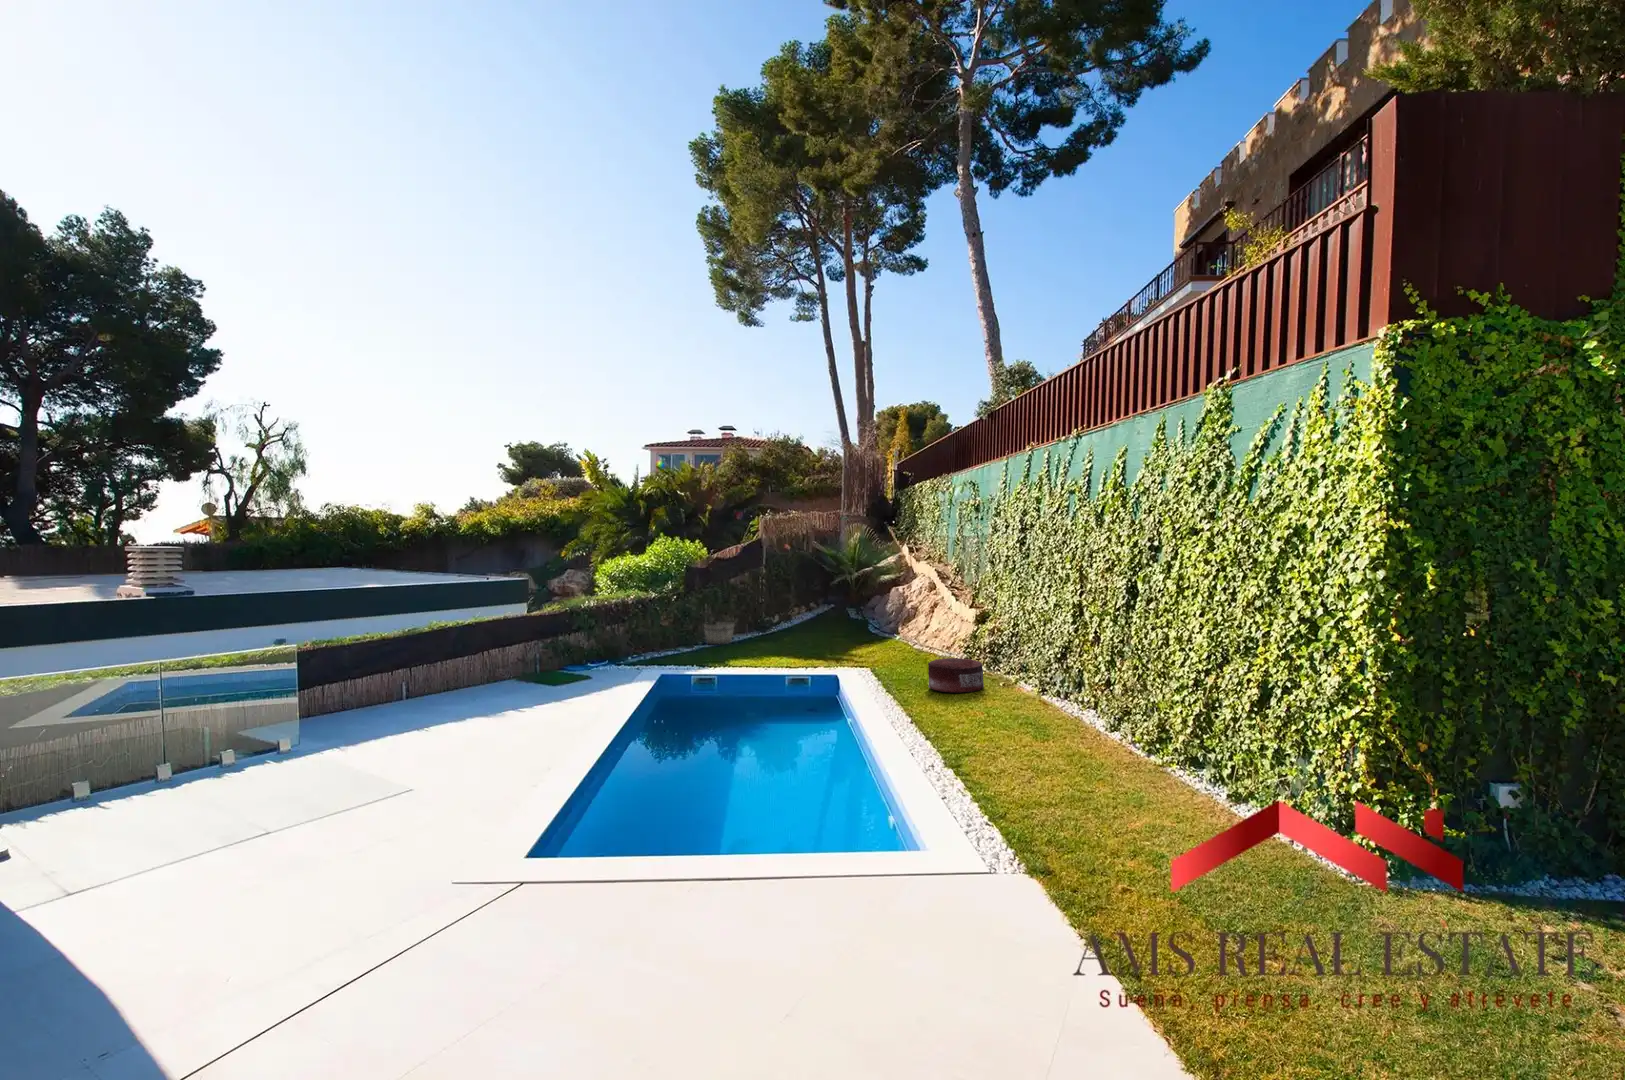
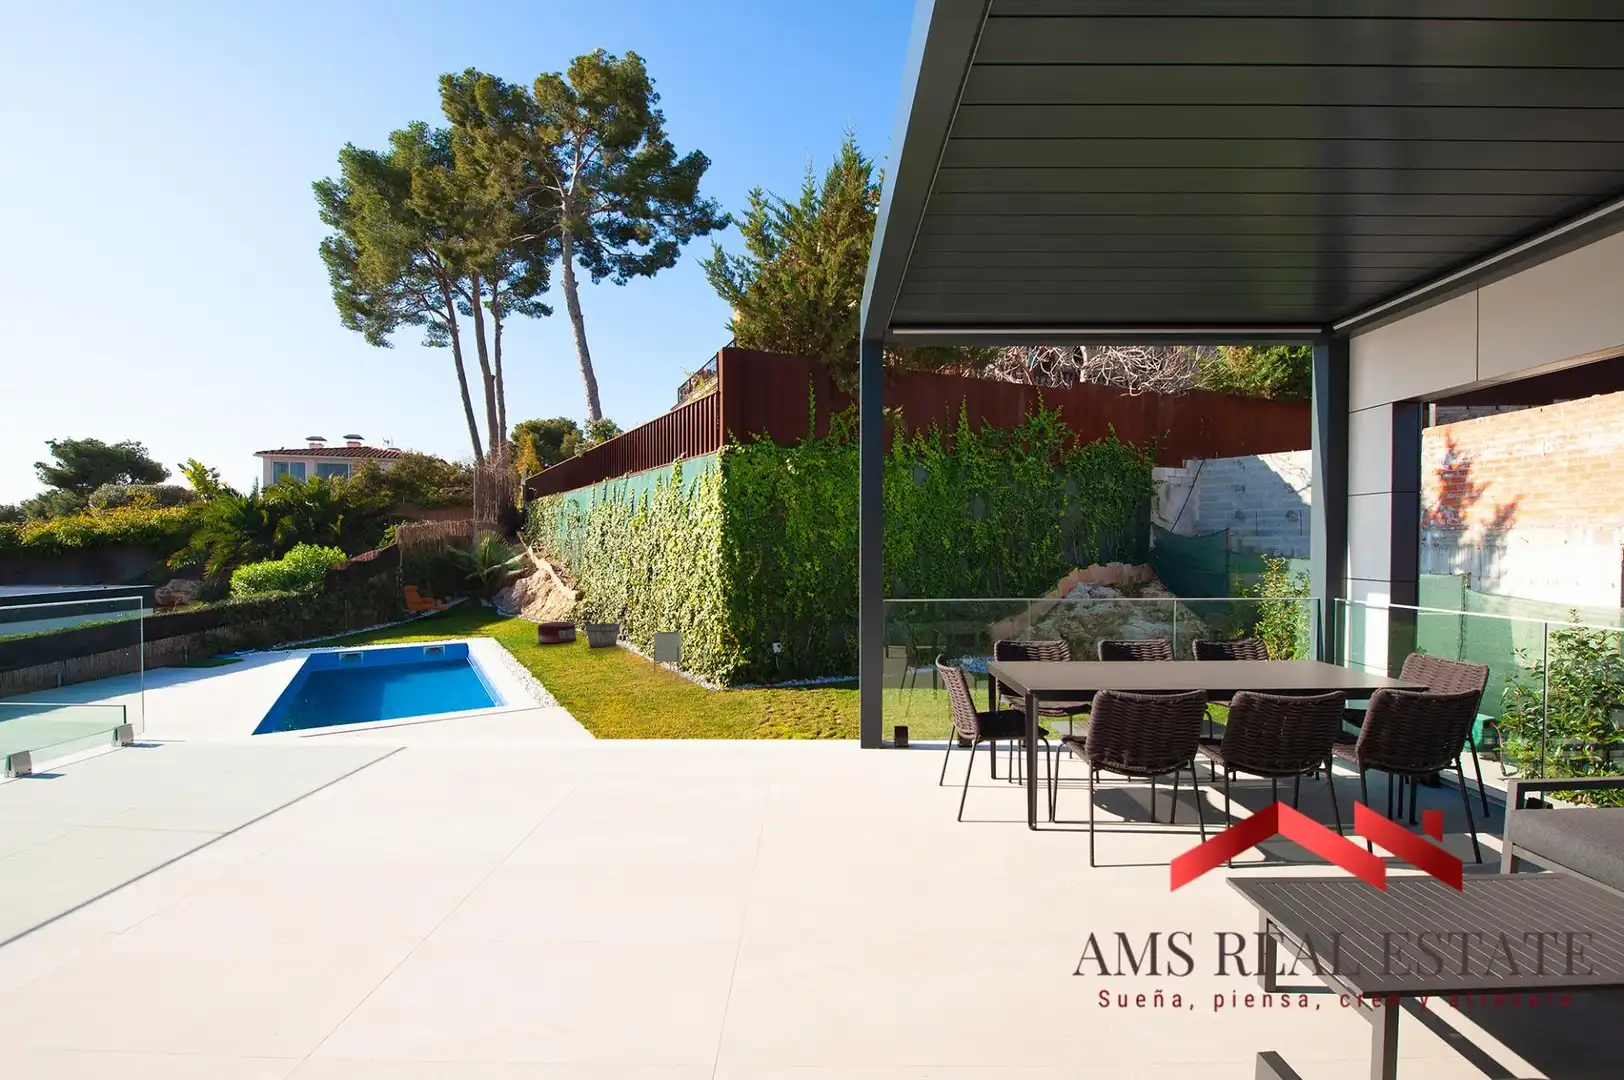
lounge chair: none [764,588,812,630] -> present [404,585,448,619]
wooden bucket: present [704,621,734,644] -> present [586,619,620,647]
planter: none [1174,725,1232,819] -> present [654,632,681,673]

